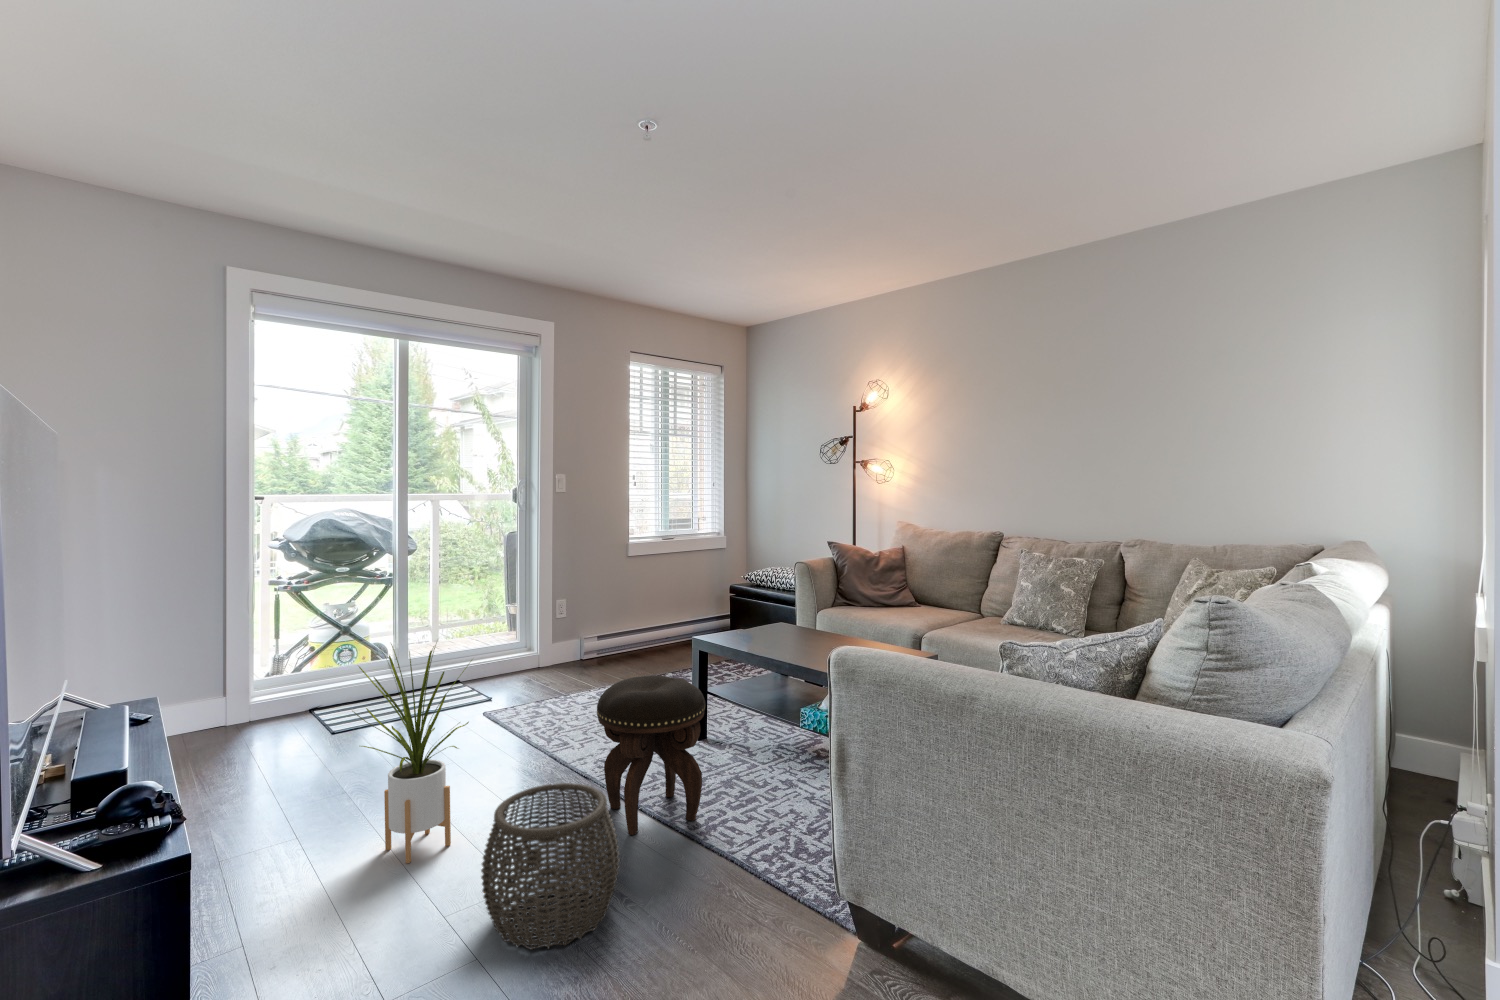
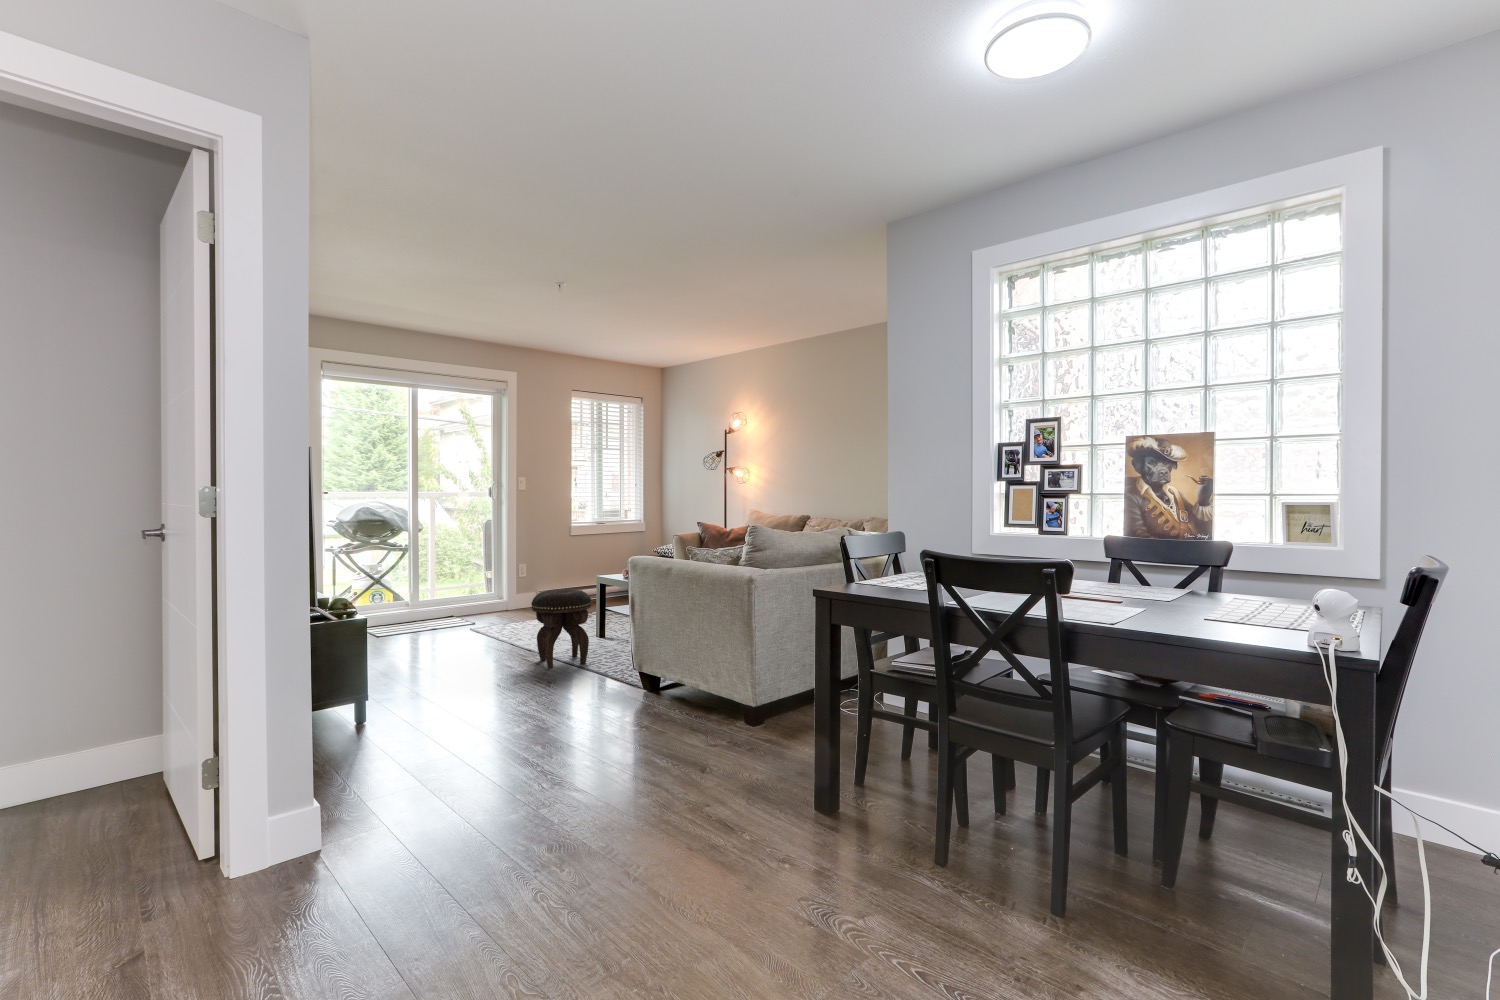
house plant: present [354,644,469,863] -> none [404,565,466,677]
woven basket: present [481,783,620,950] -> none [470,630,537,695]

